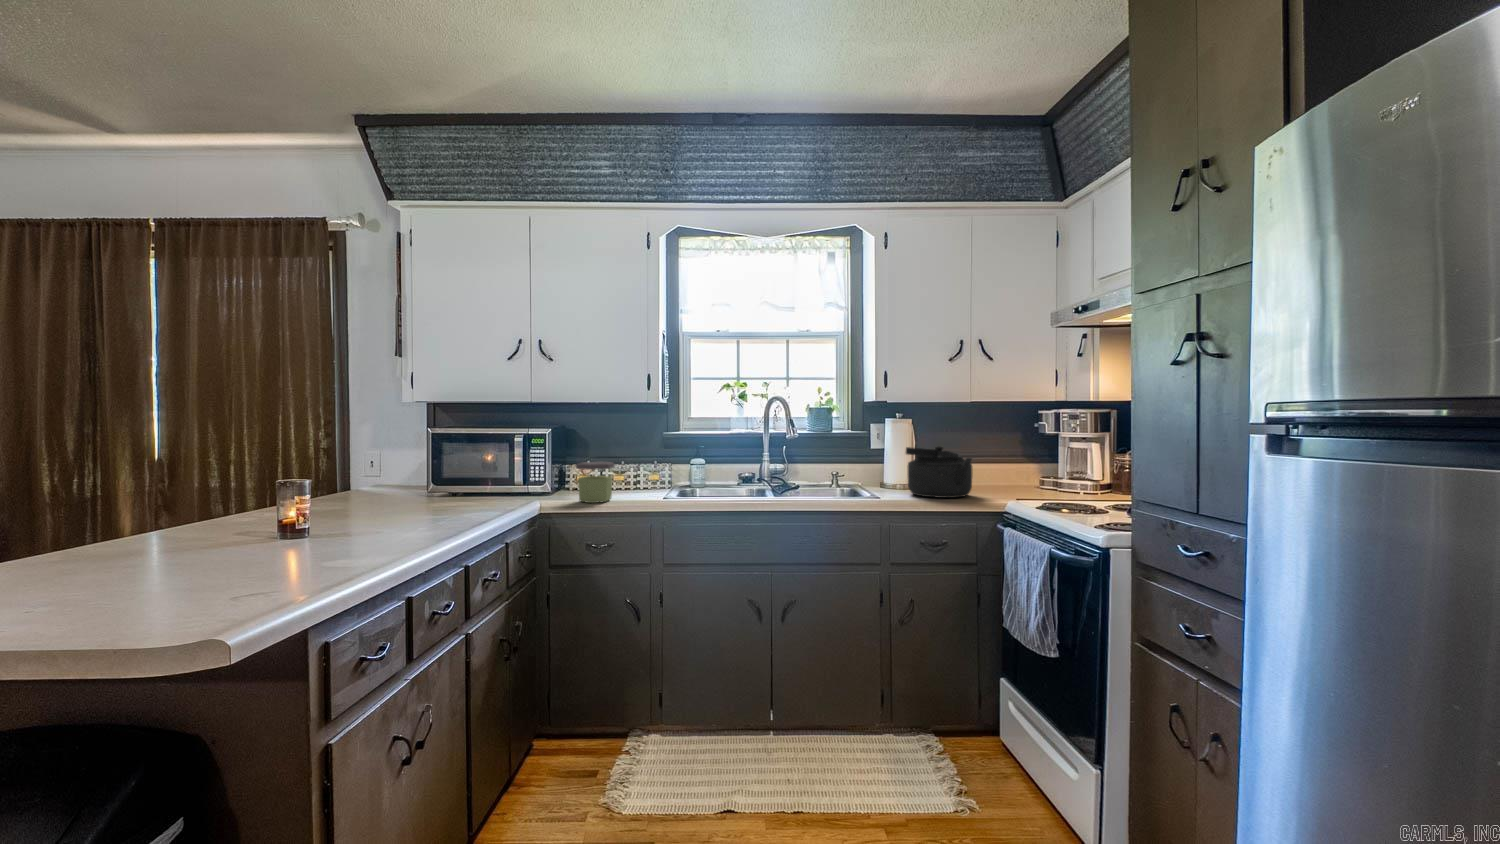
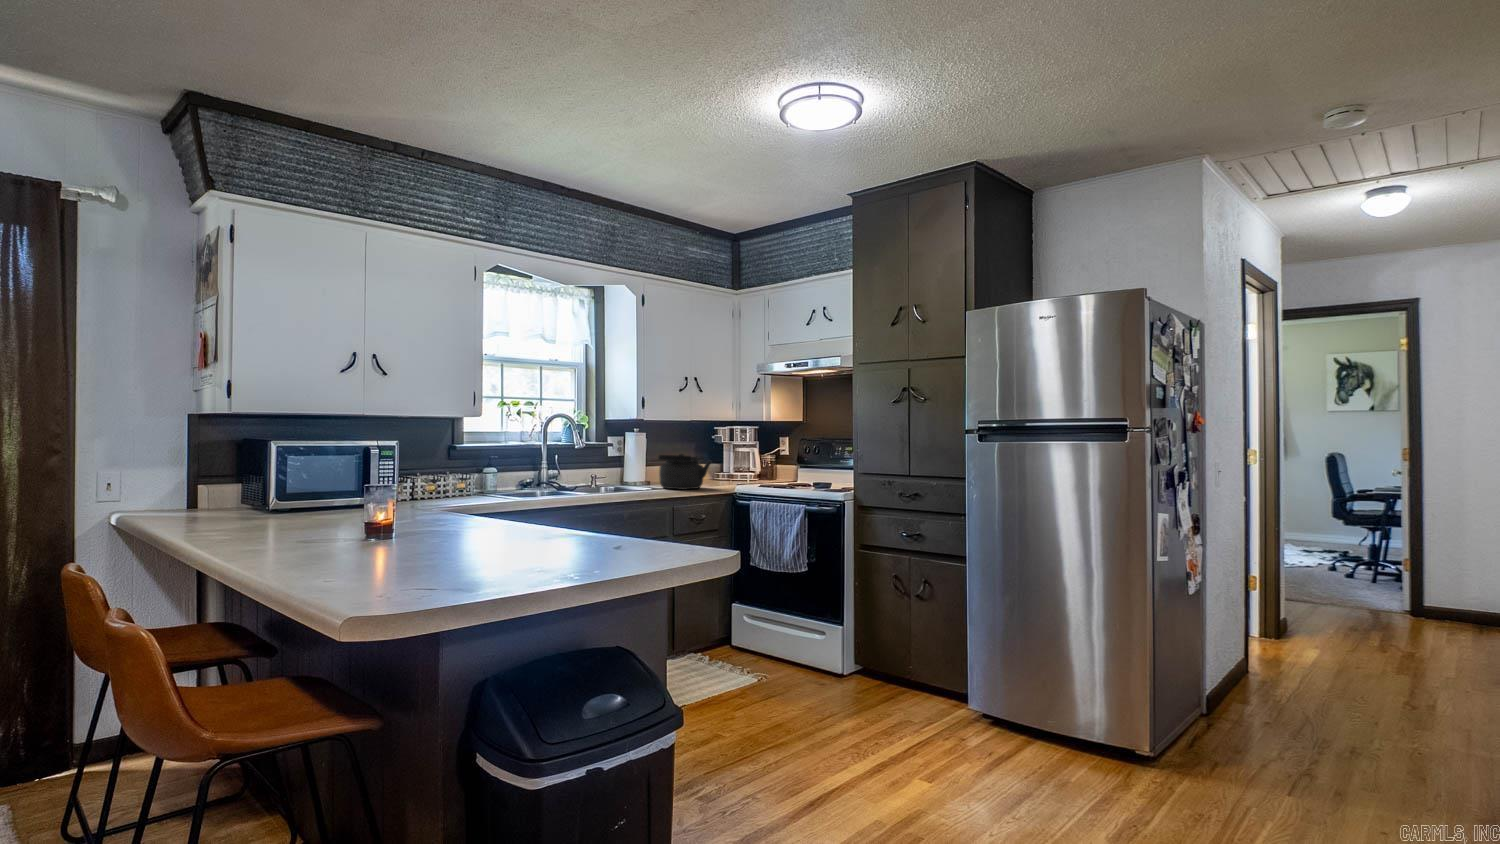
jar: present [576,462,615,503] -> none [450,472,485,507]

